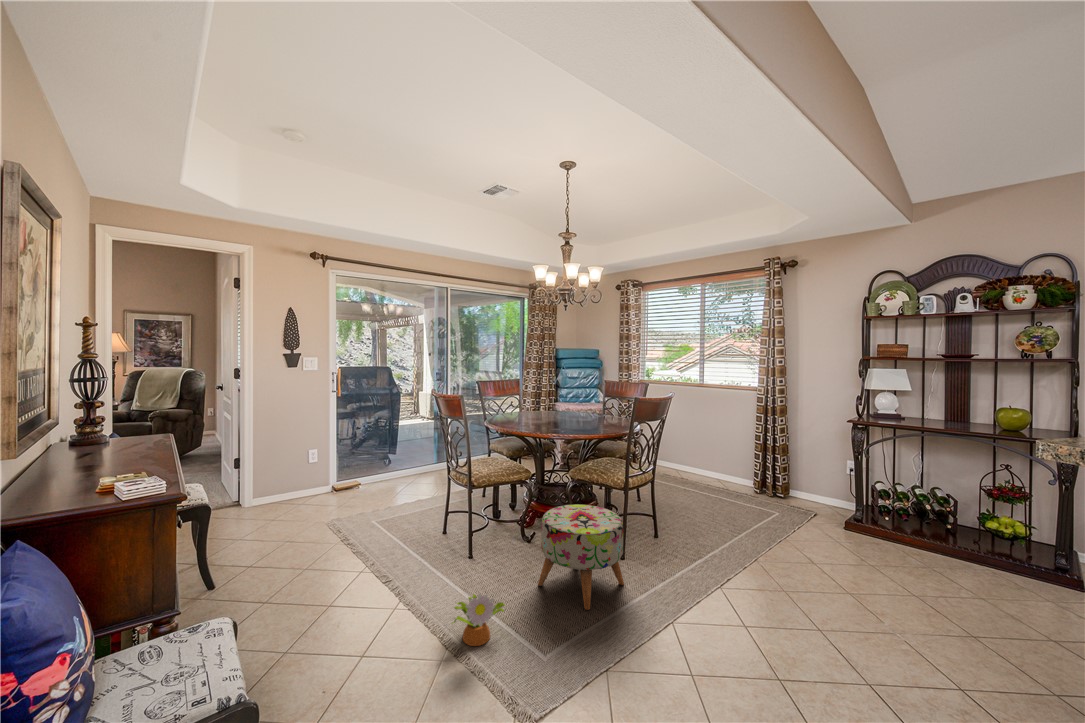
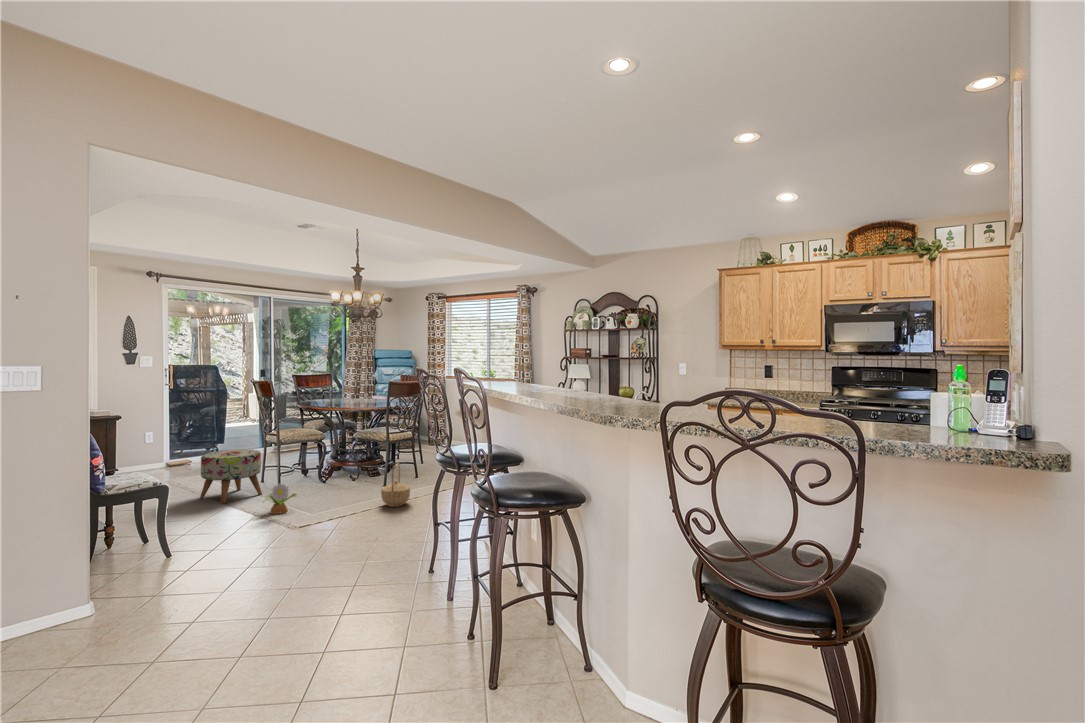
ottoman: present [538,504,624,610] -> present [200,449,262,504]
basket: none [646,555,699,647] -> present [381,463,410,507]

